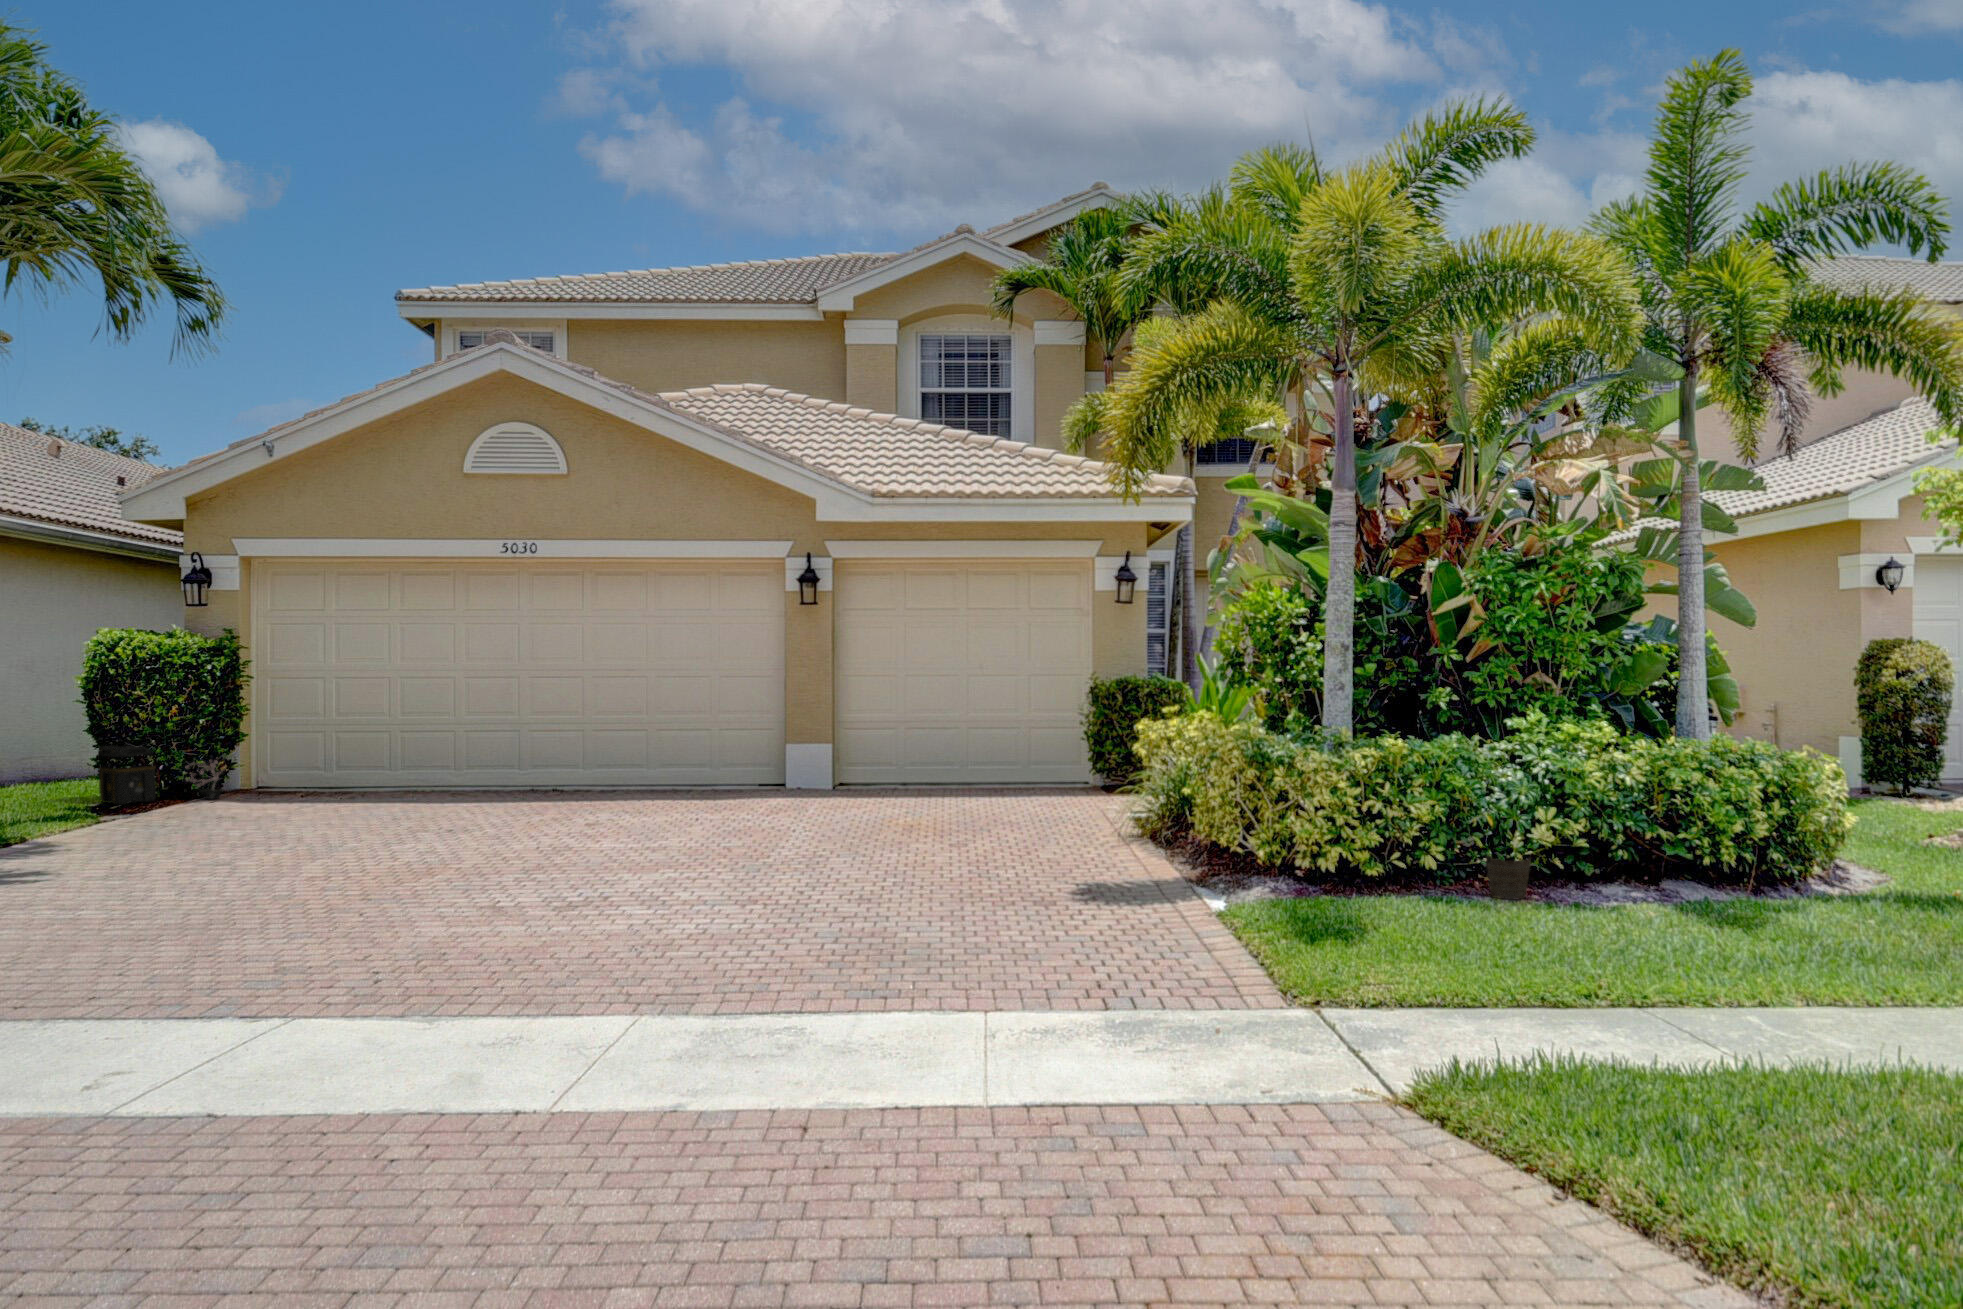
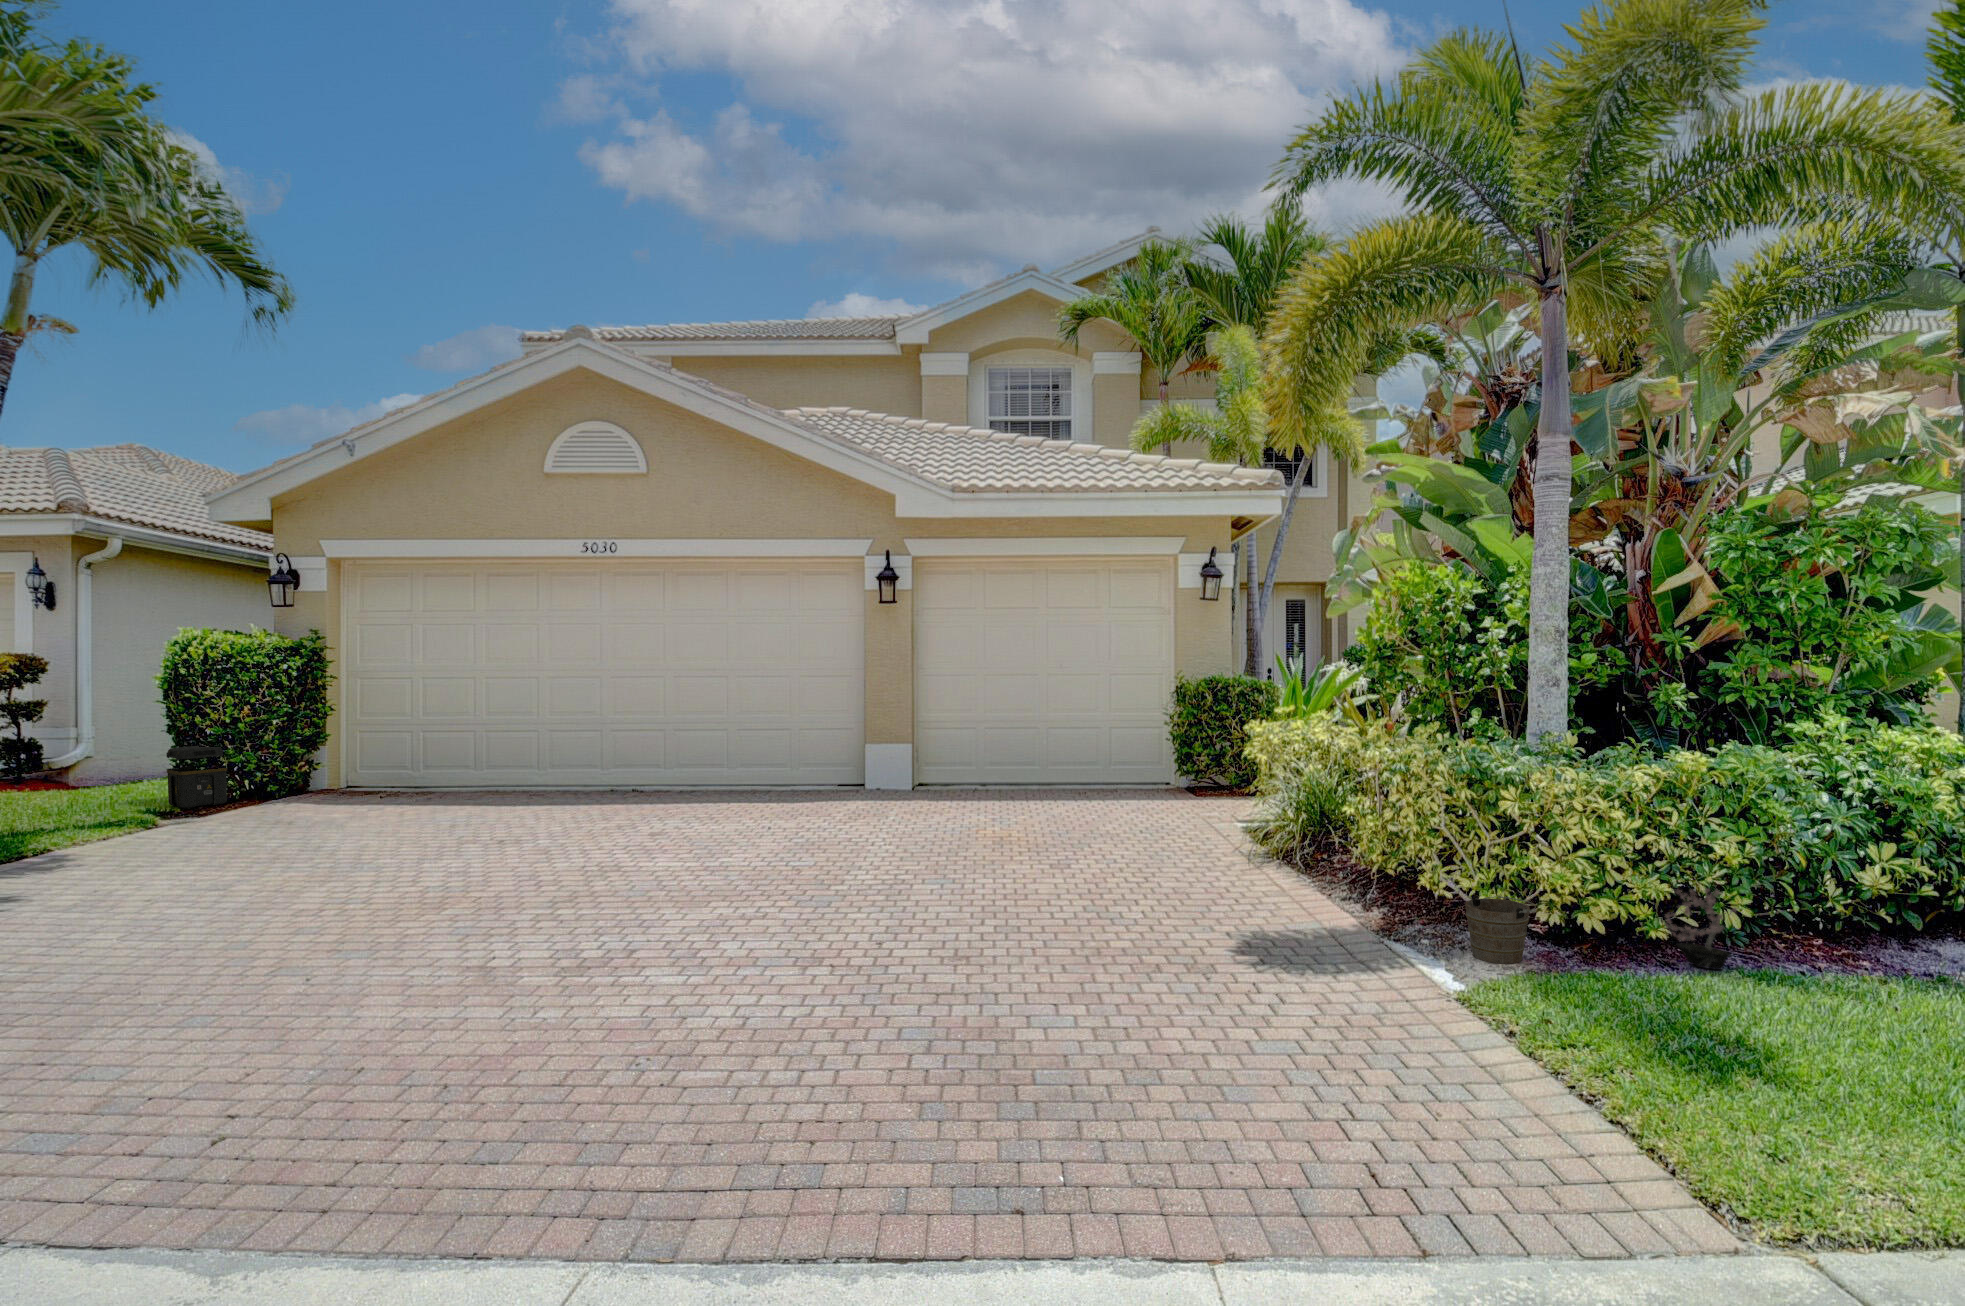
potted plant: present [188,761,224,799] -> present [1665,887,1737,970]
bucket: present [1486,853,1531,900] -> present [1465,896,1536,964]

